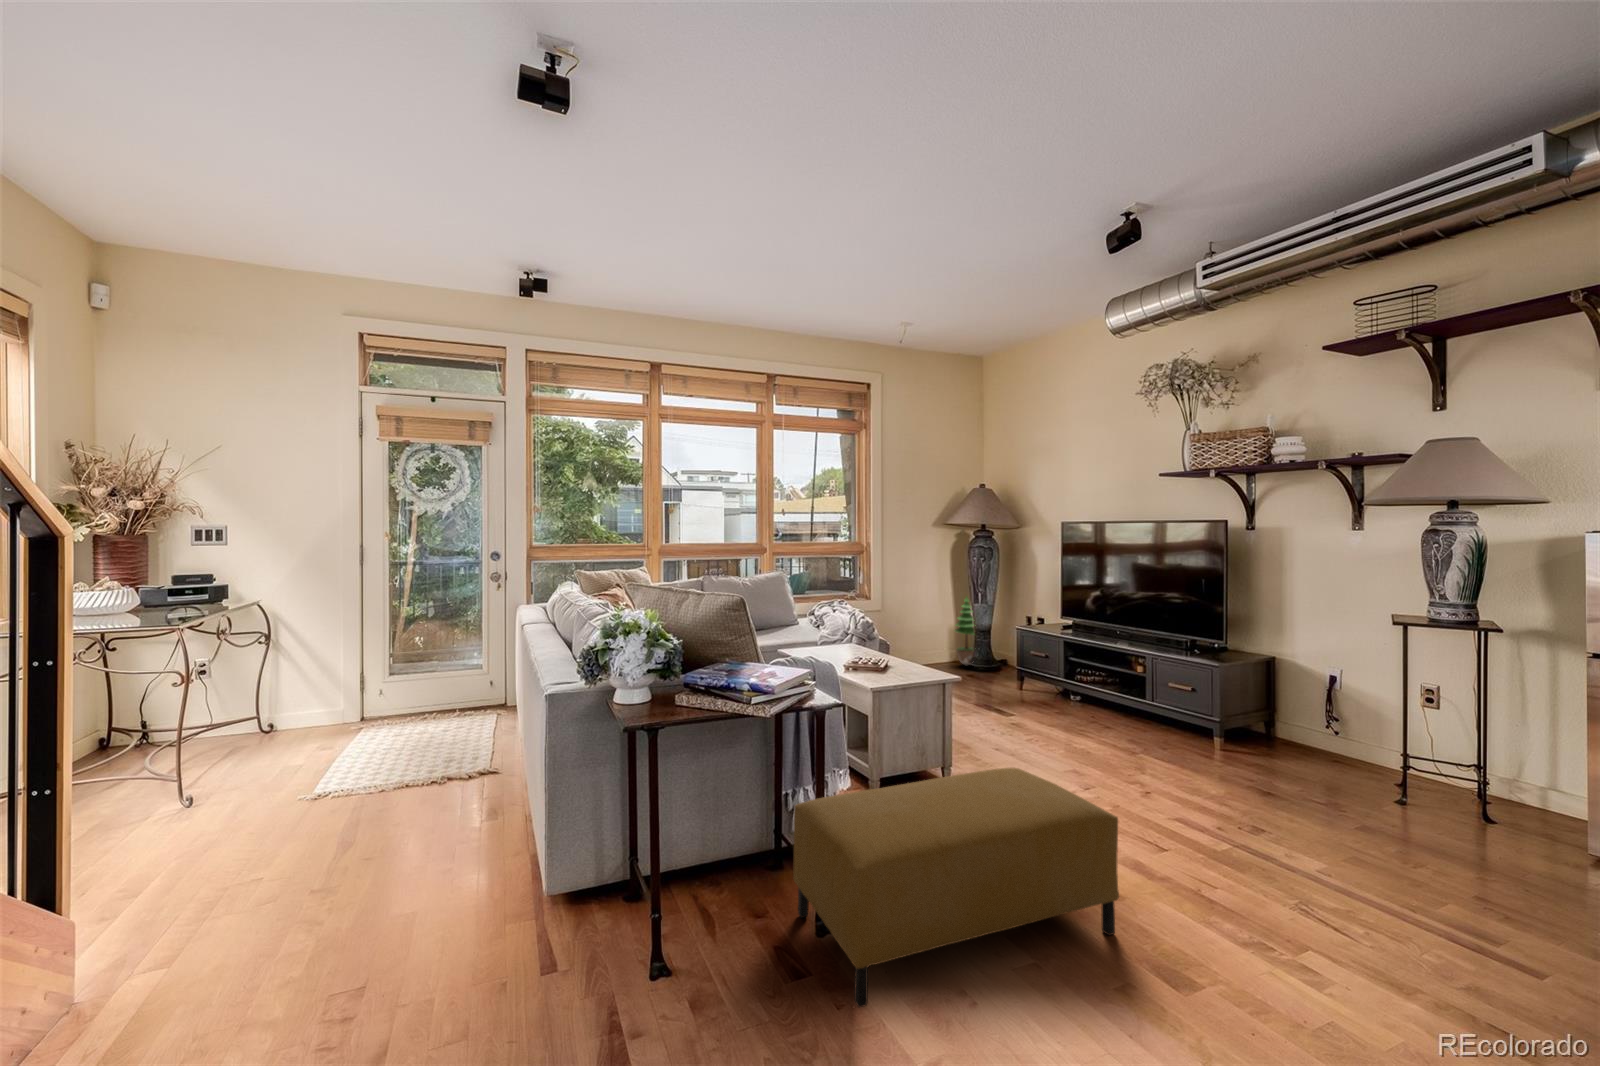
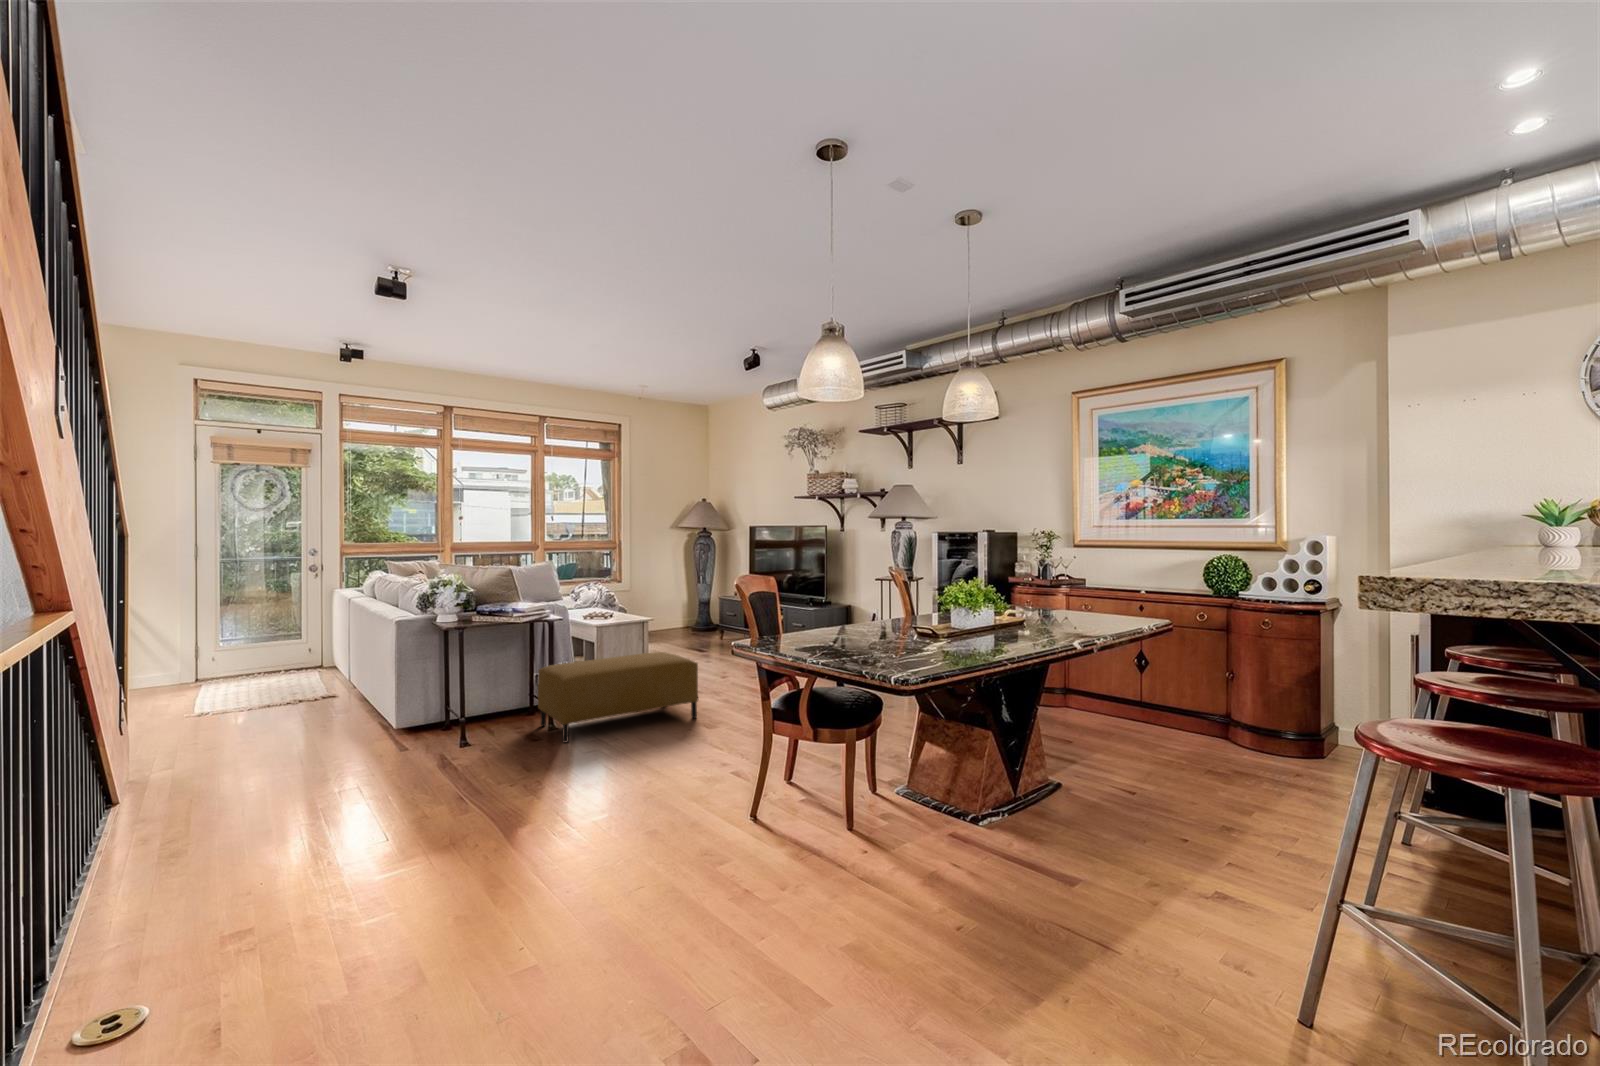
potted tree: present [955,597,976,666] -> none [684,579,702,631]

